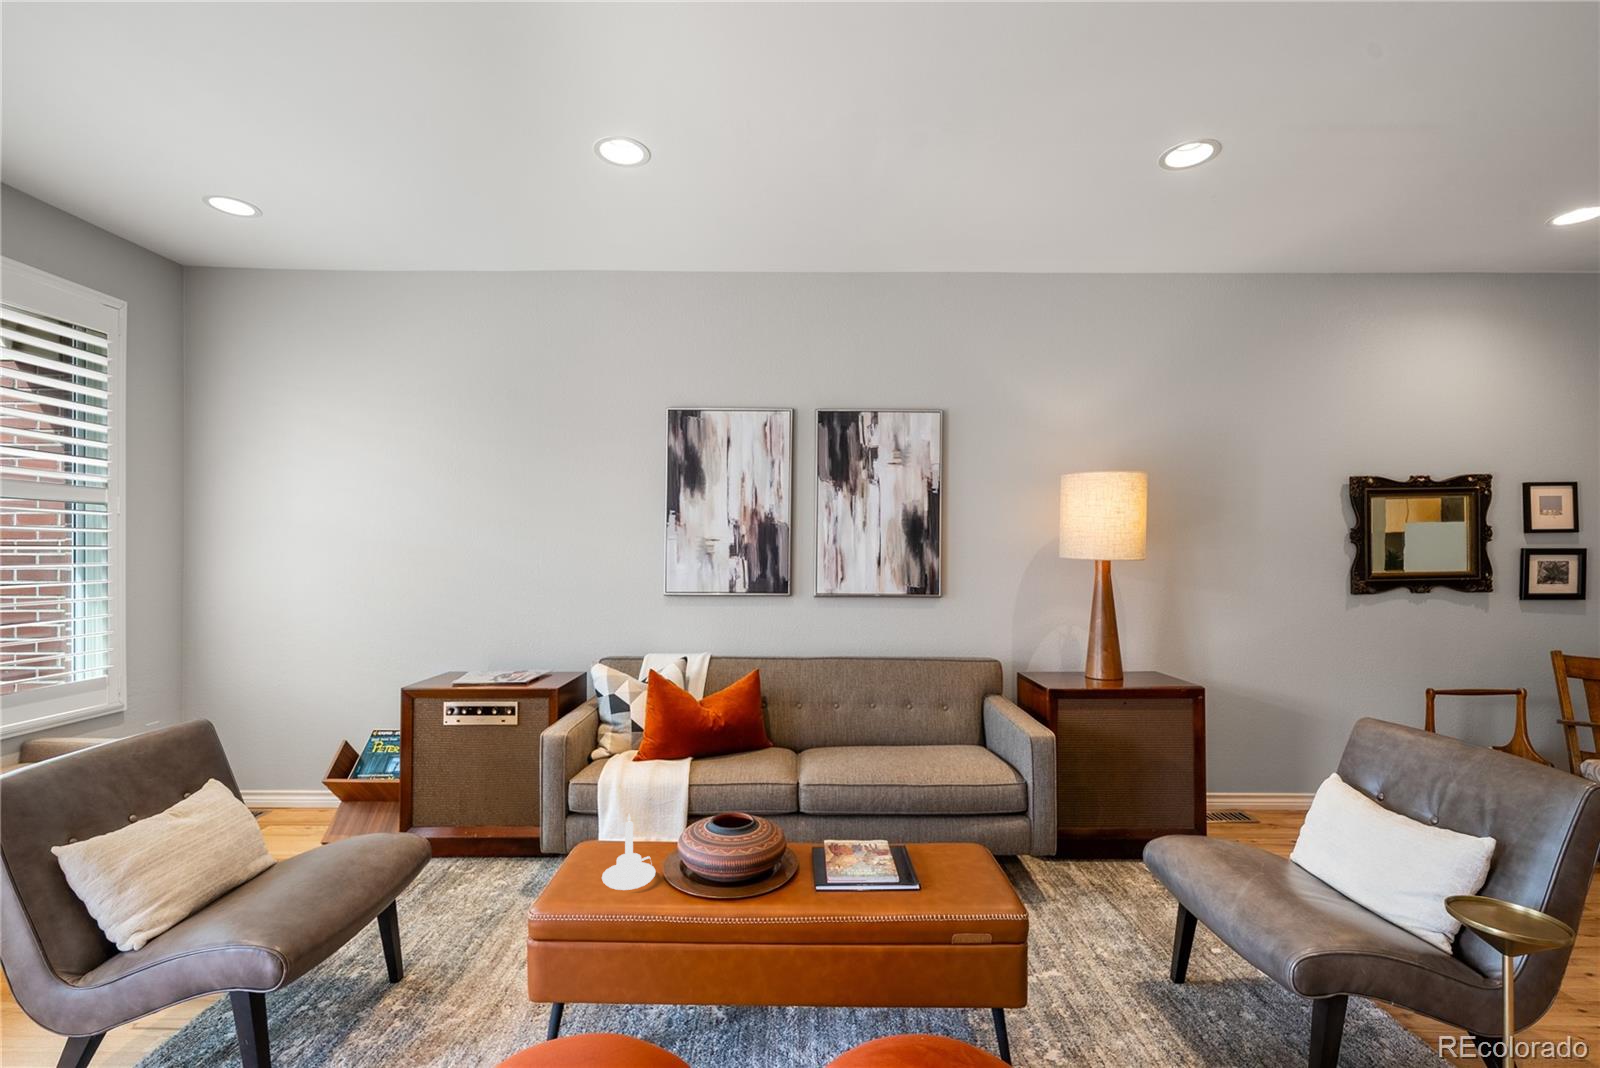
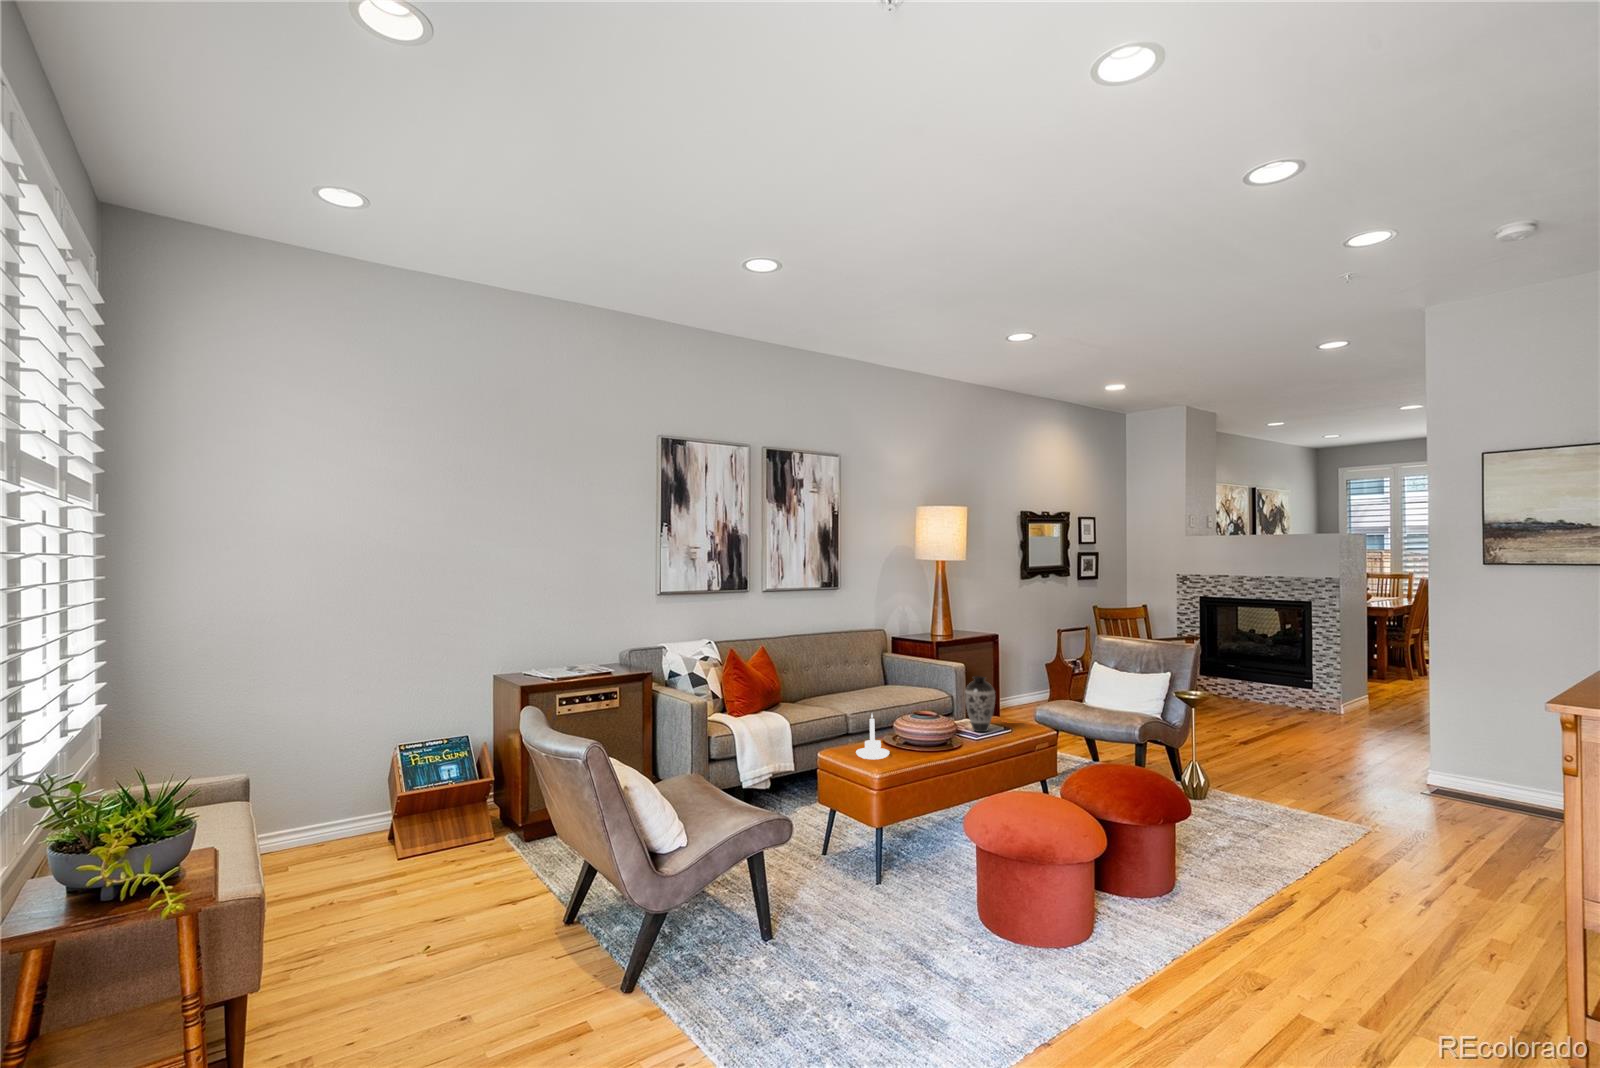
decorative vase: none [862,780,915,883] -> present [965,676,995,732]

